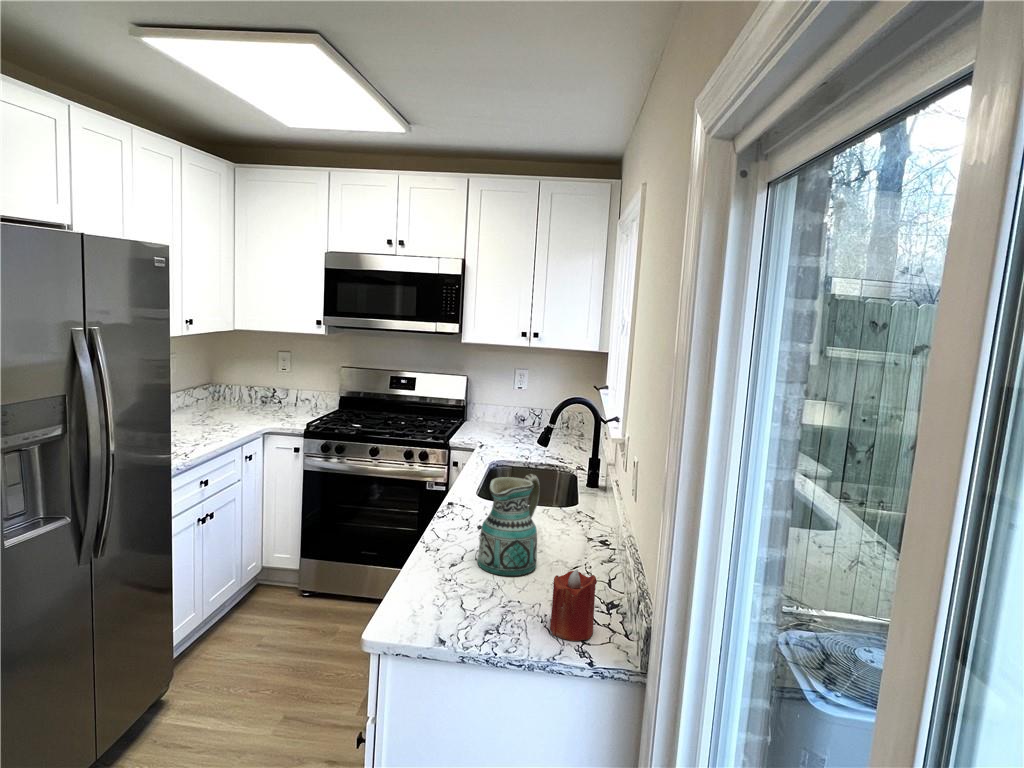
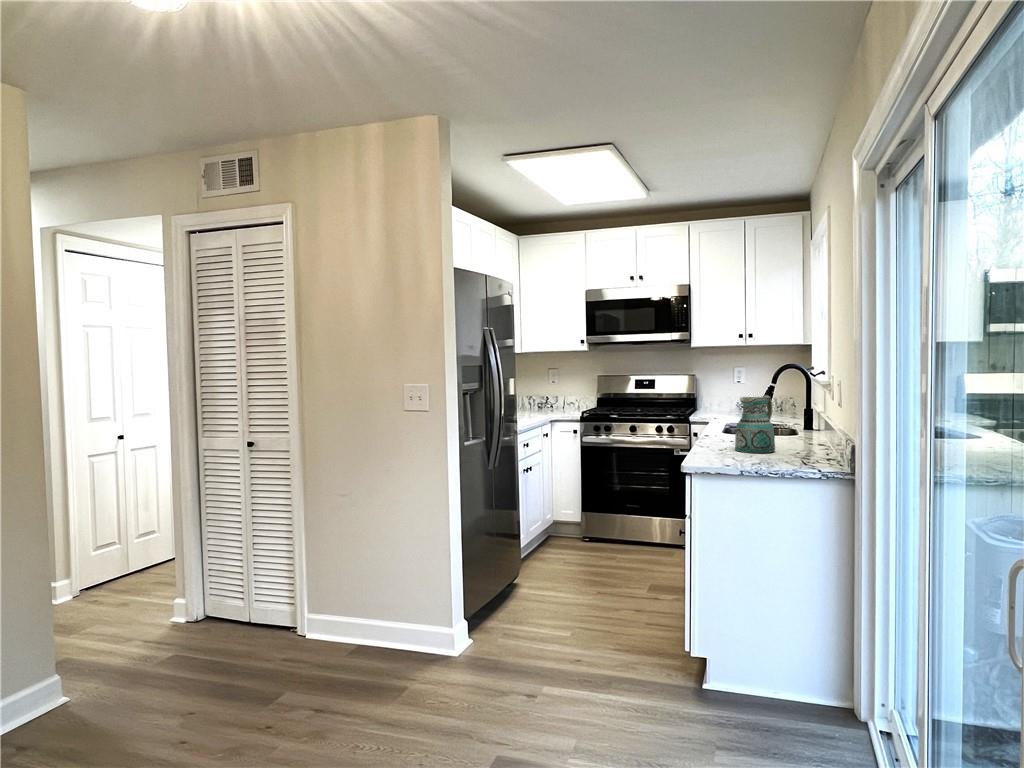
candle: present [550,569,597,641] -> none [791,427,819,466]

